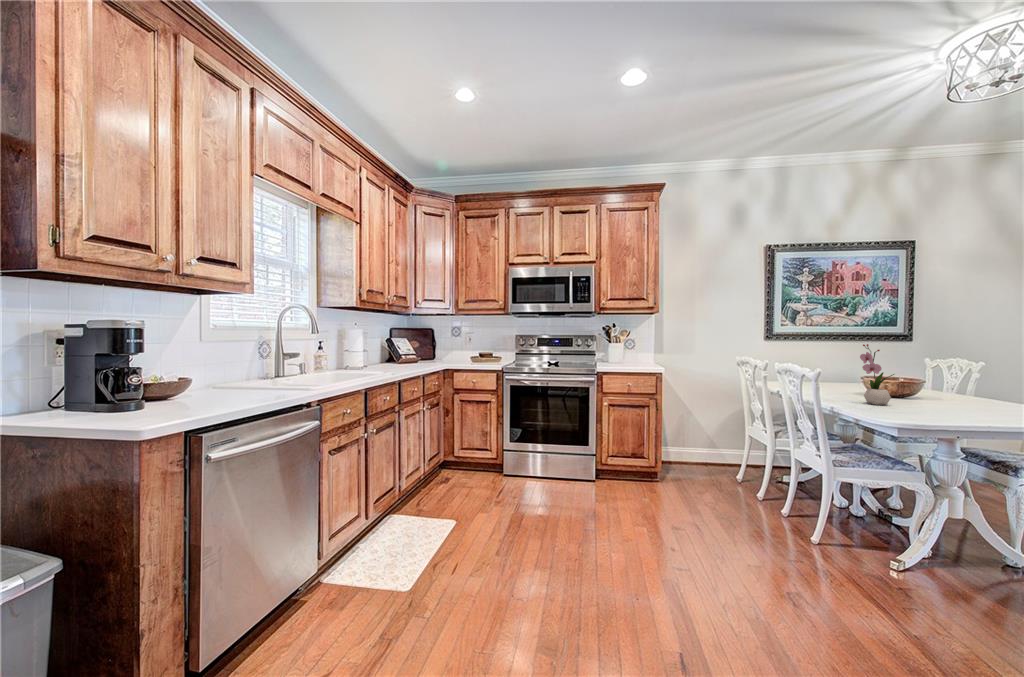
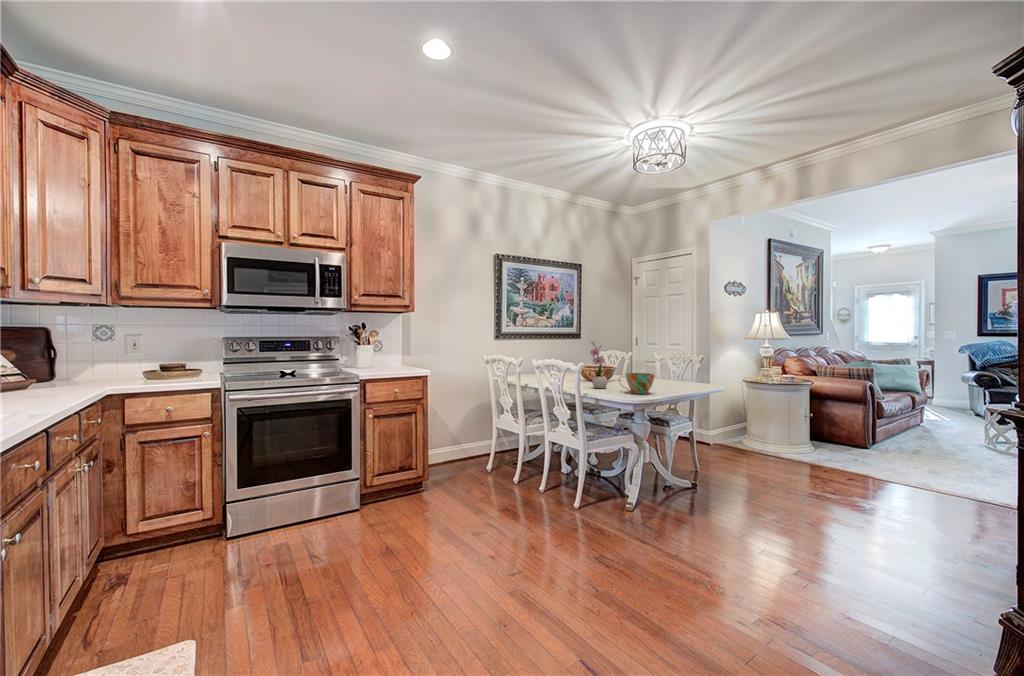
cup: none [901,387,962,418] -> present [619,373,654,394]

